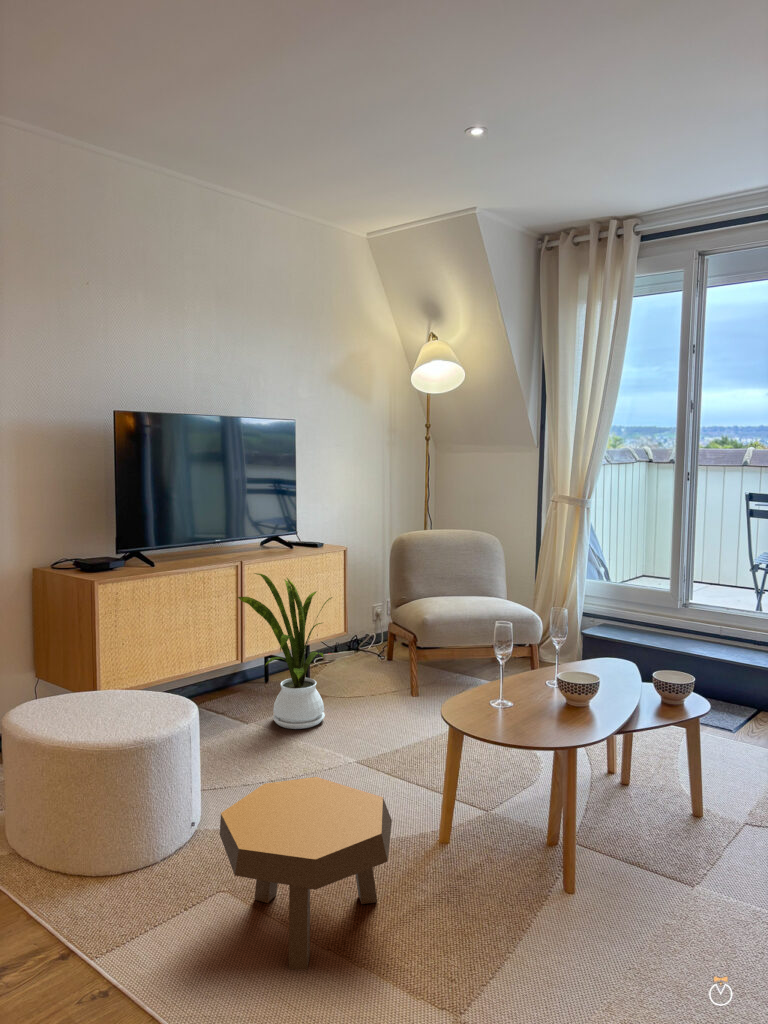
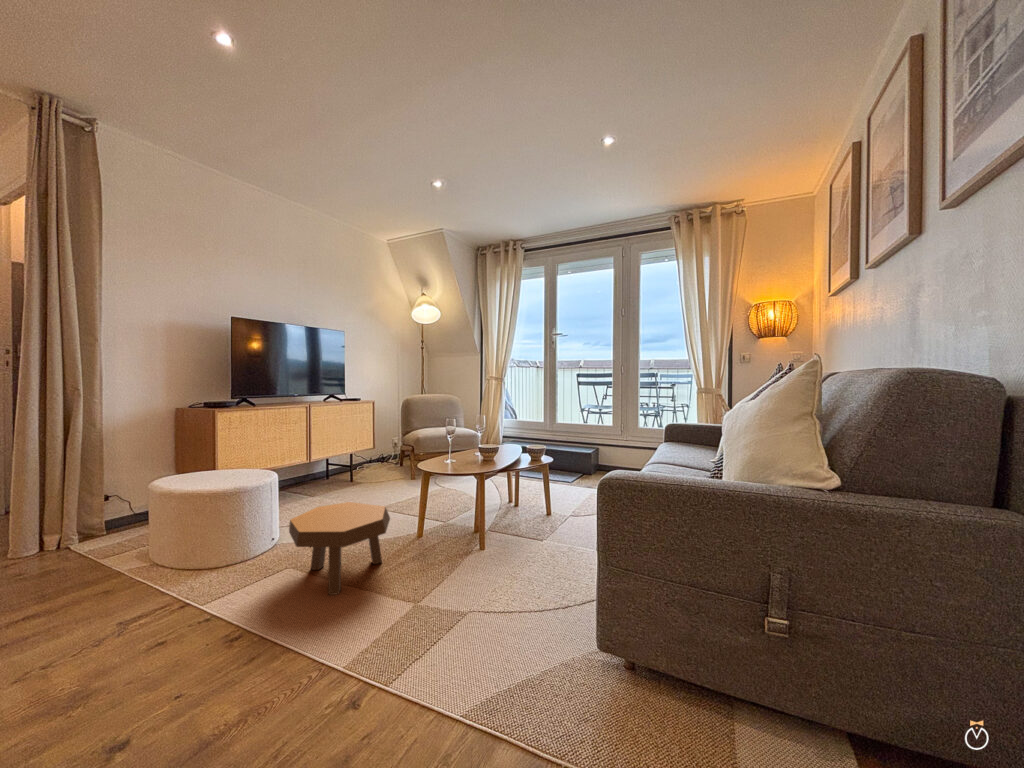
house plant: present [238,573,332,729] -> none [308,409,366,497]

